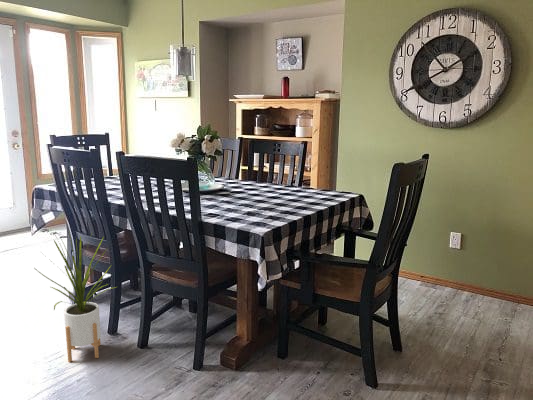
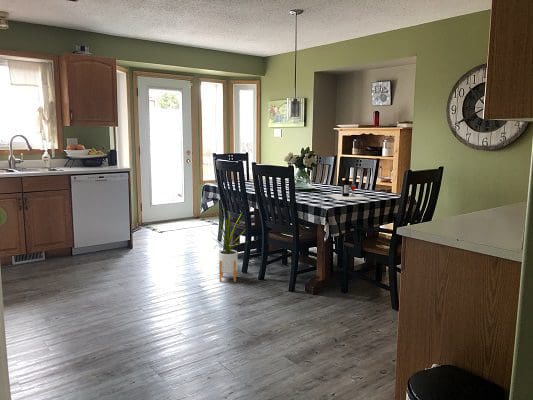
wine bottle: none [241,167,314,210] -> present [328,174,369,200]

